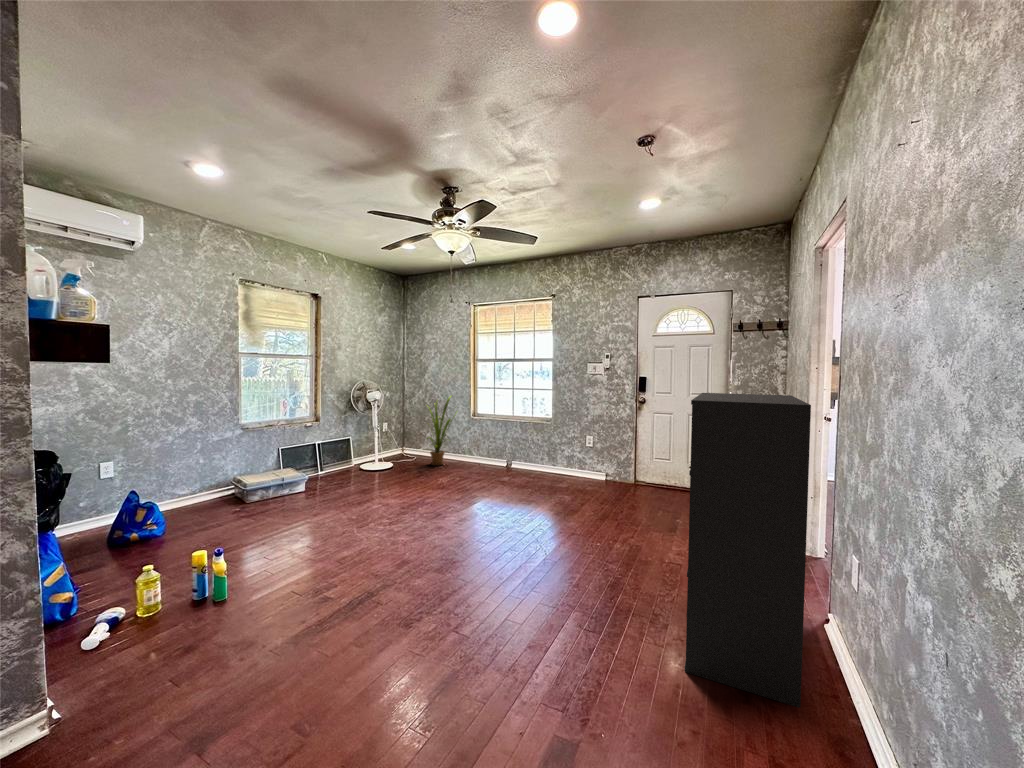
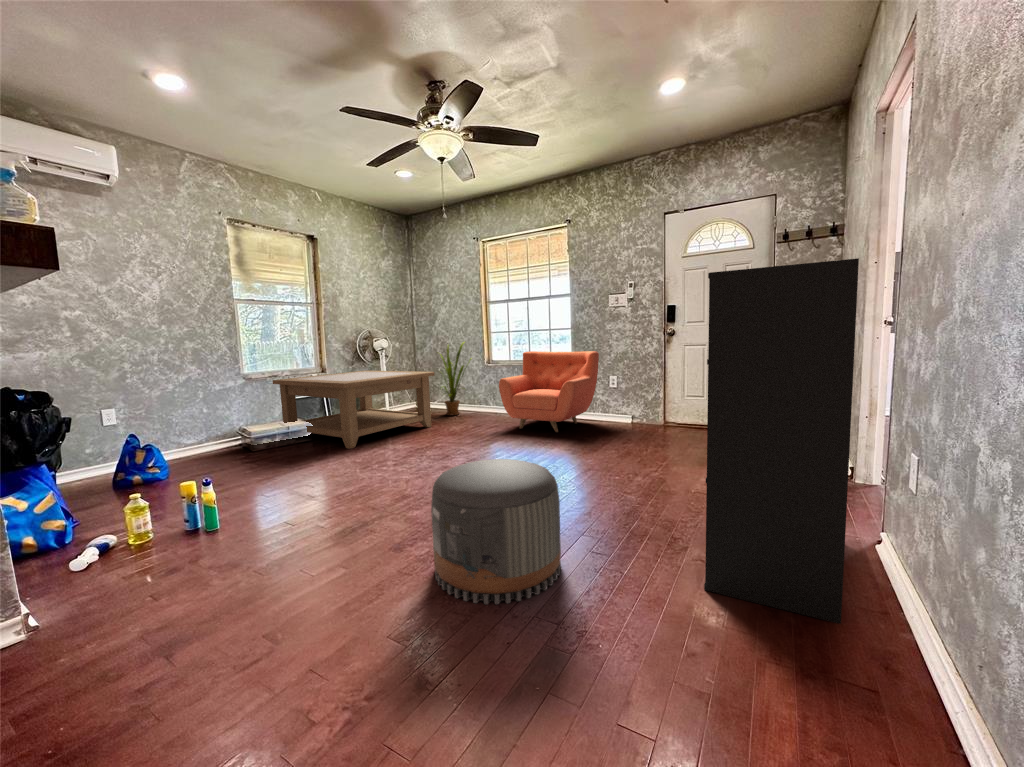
armchair: none [485,410,577,489] -> present [499,351,599,432]
coffee table: none [268,420,424,503] -> present [273,370,434,449]
pouf: none [443,541,559,687] -> present [431,459,561,604]

